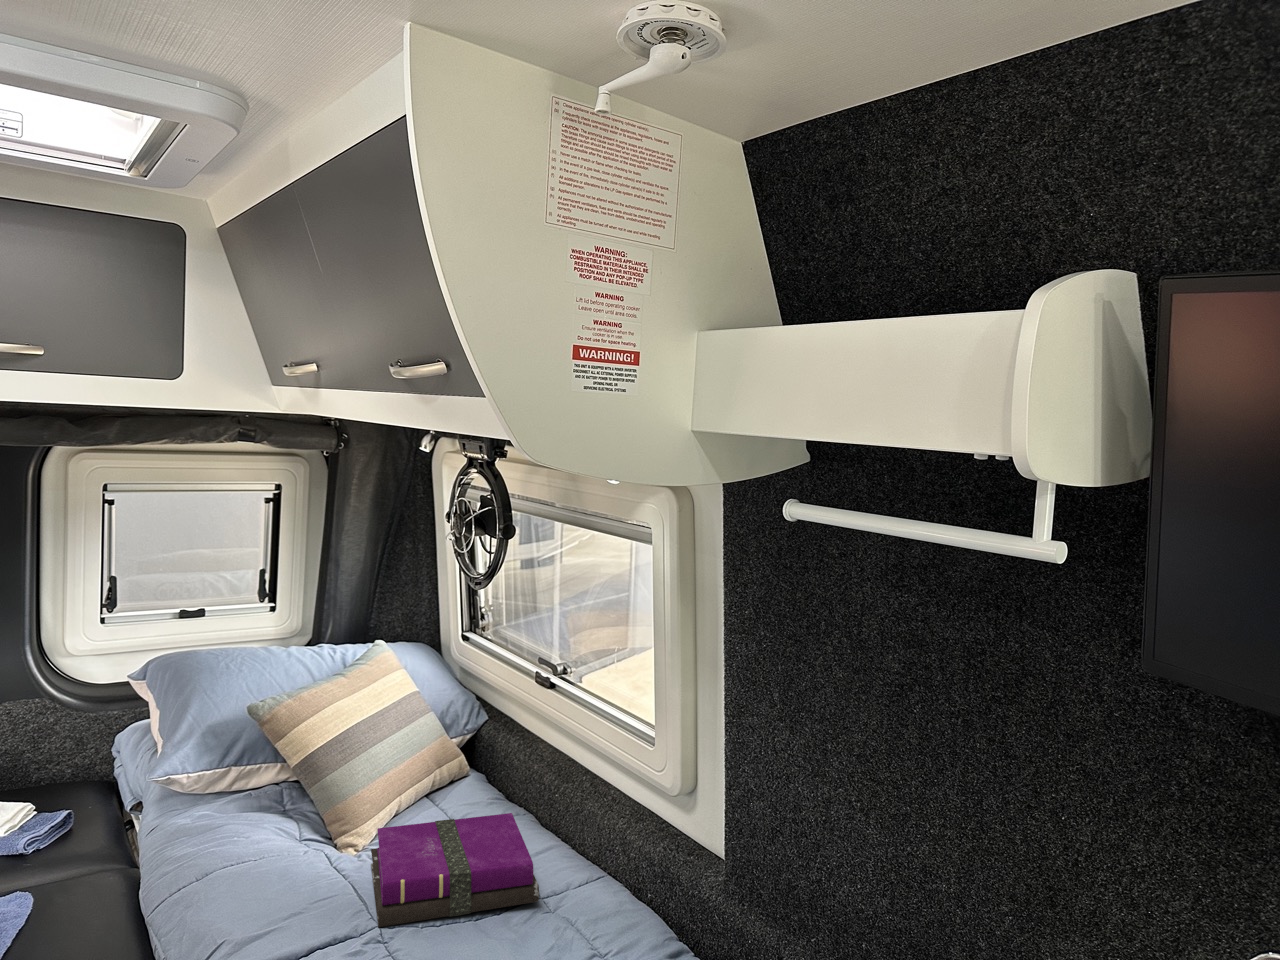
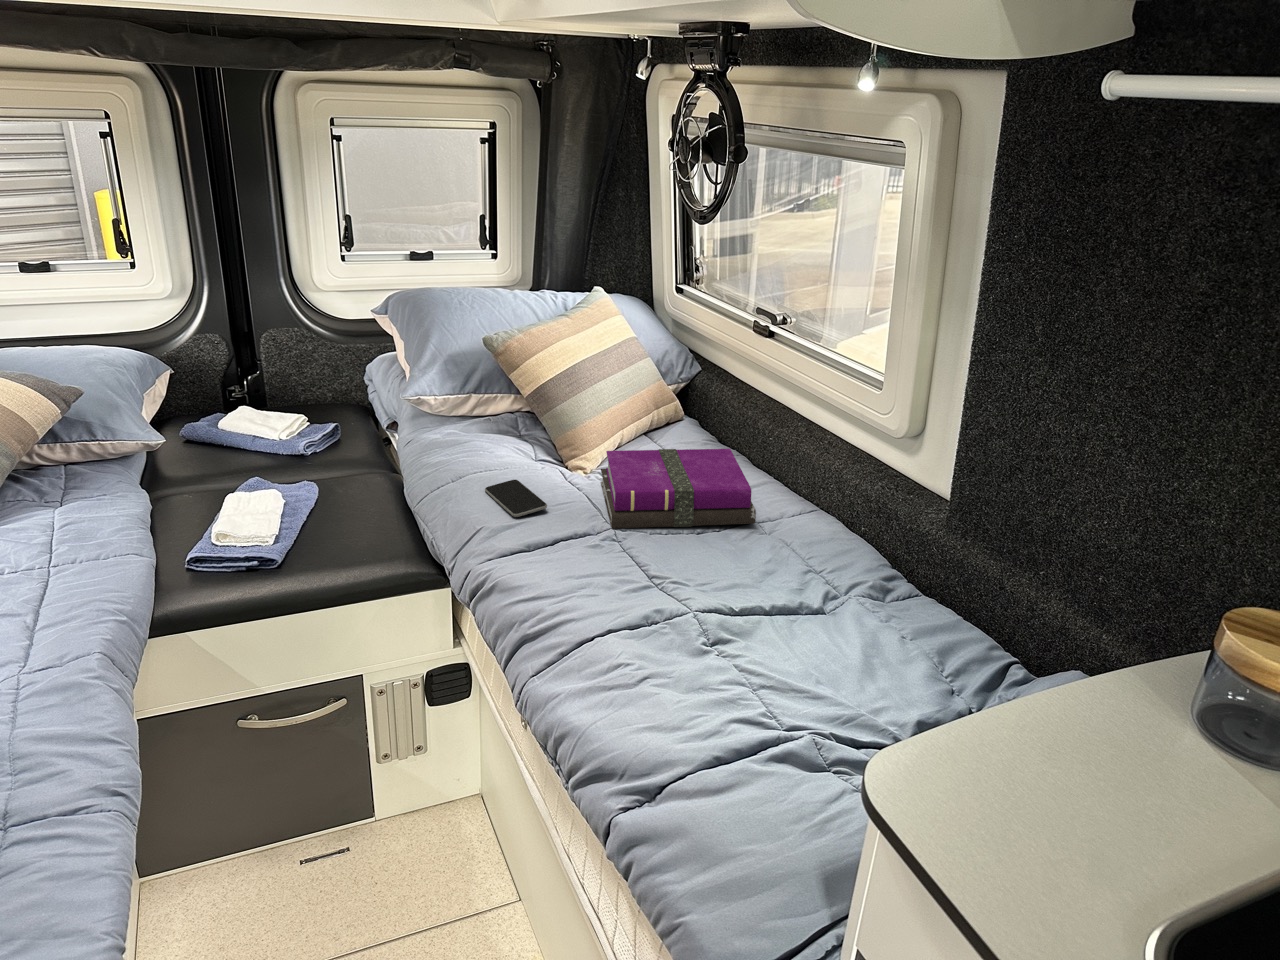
smartphone: none [232,873,304,925] -> present [485,480,547,517]

